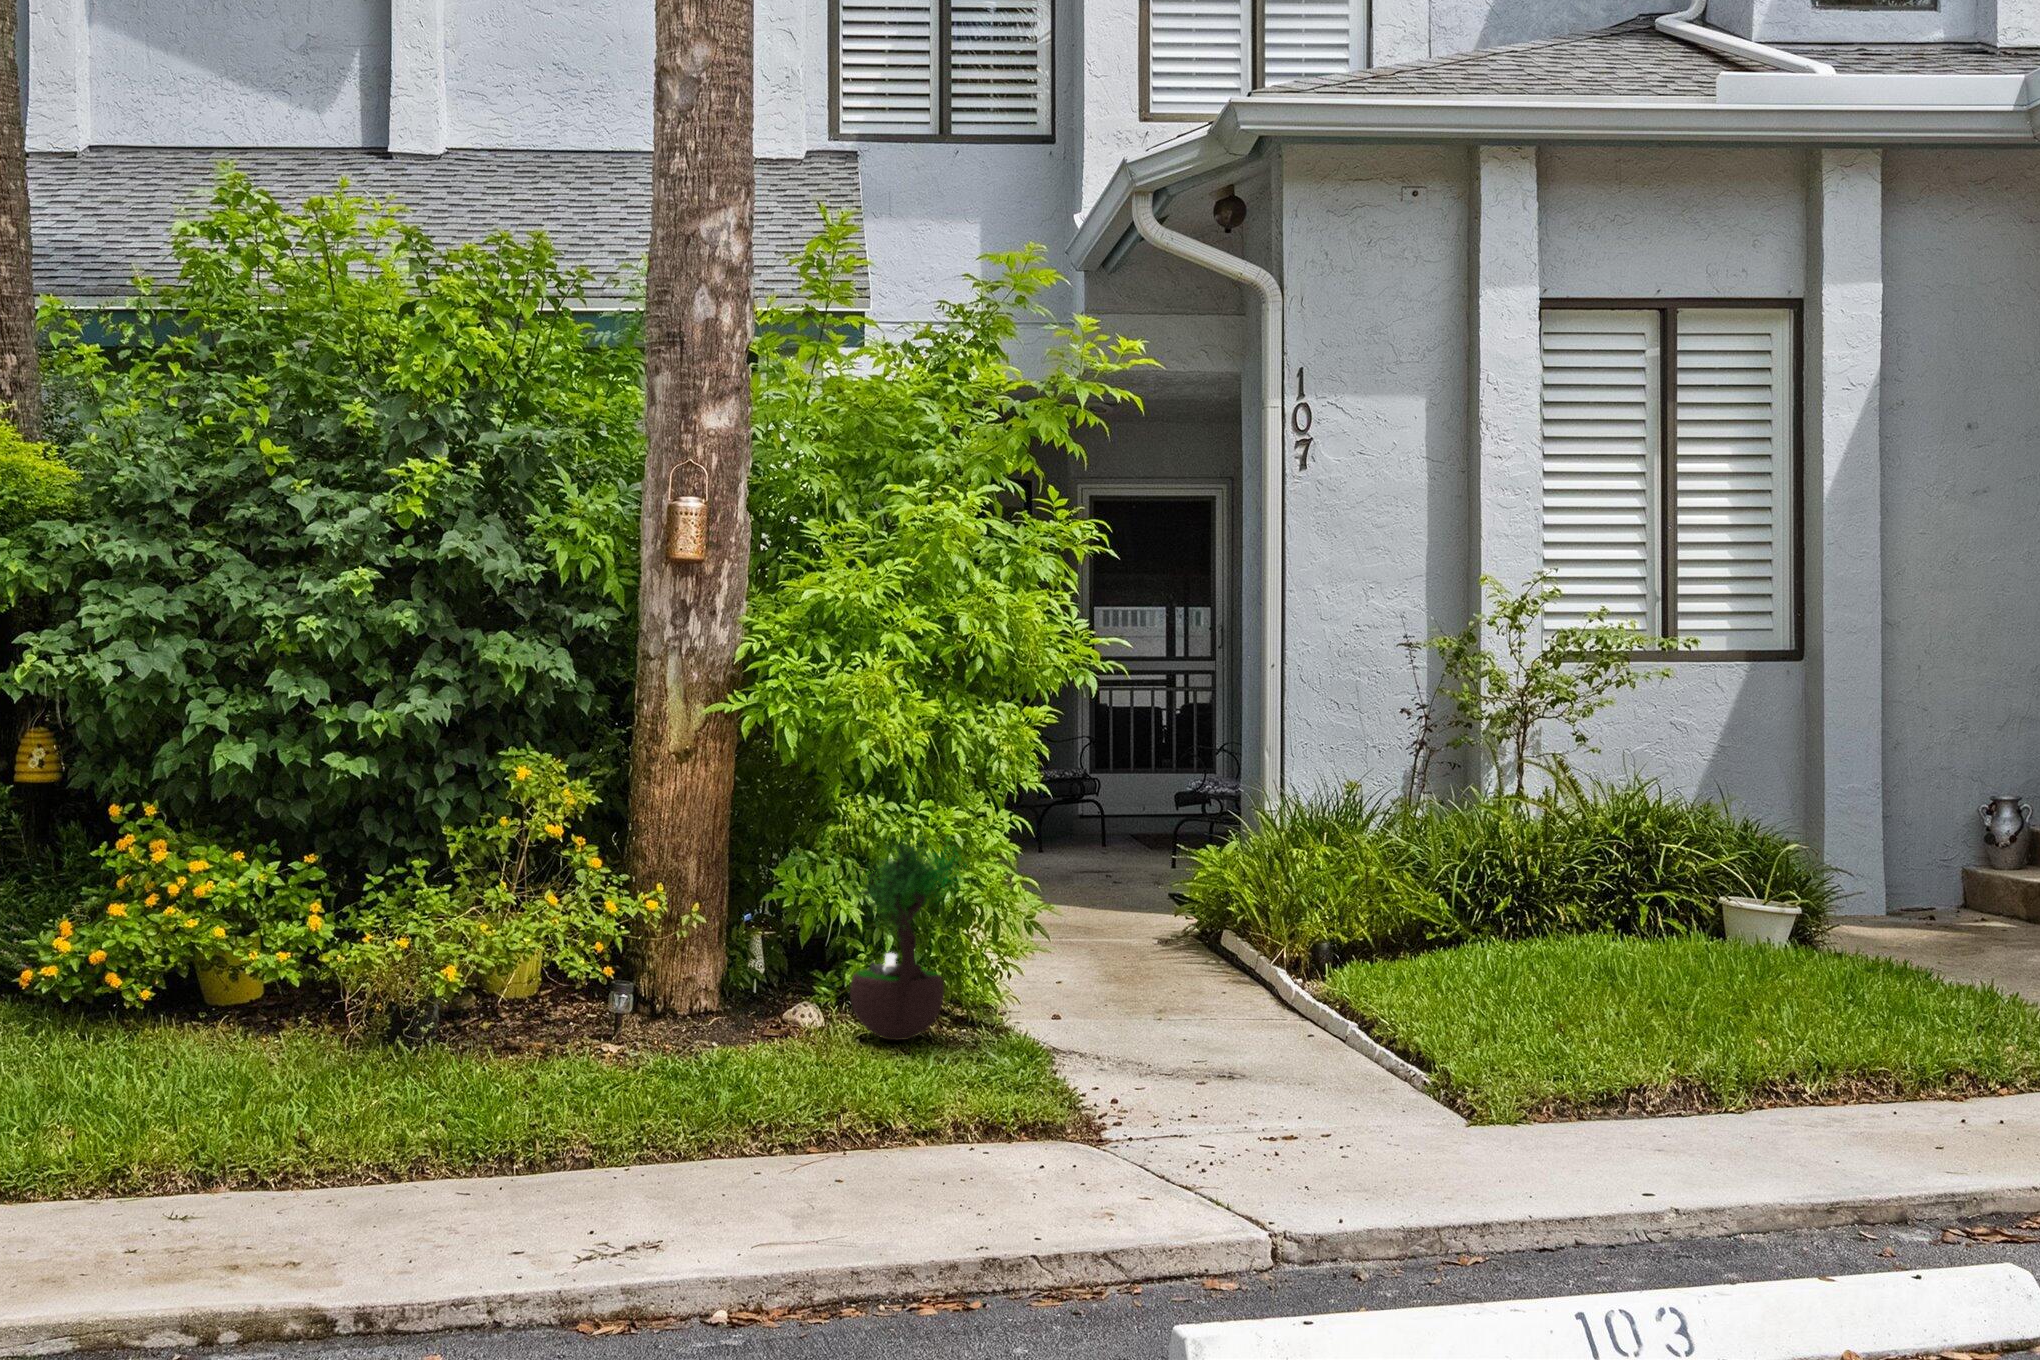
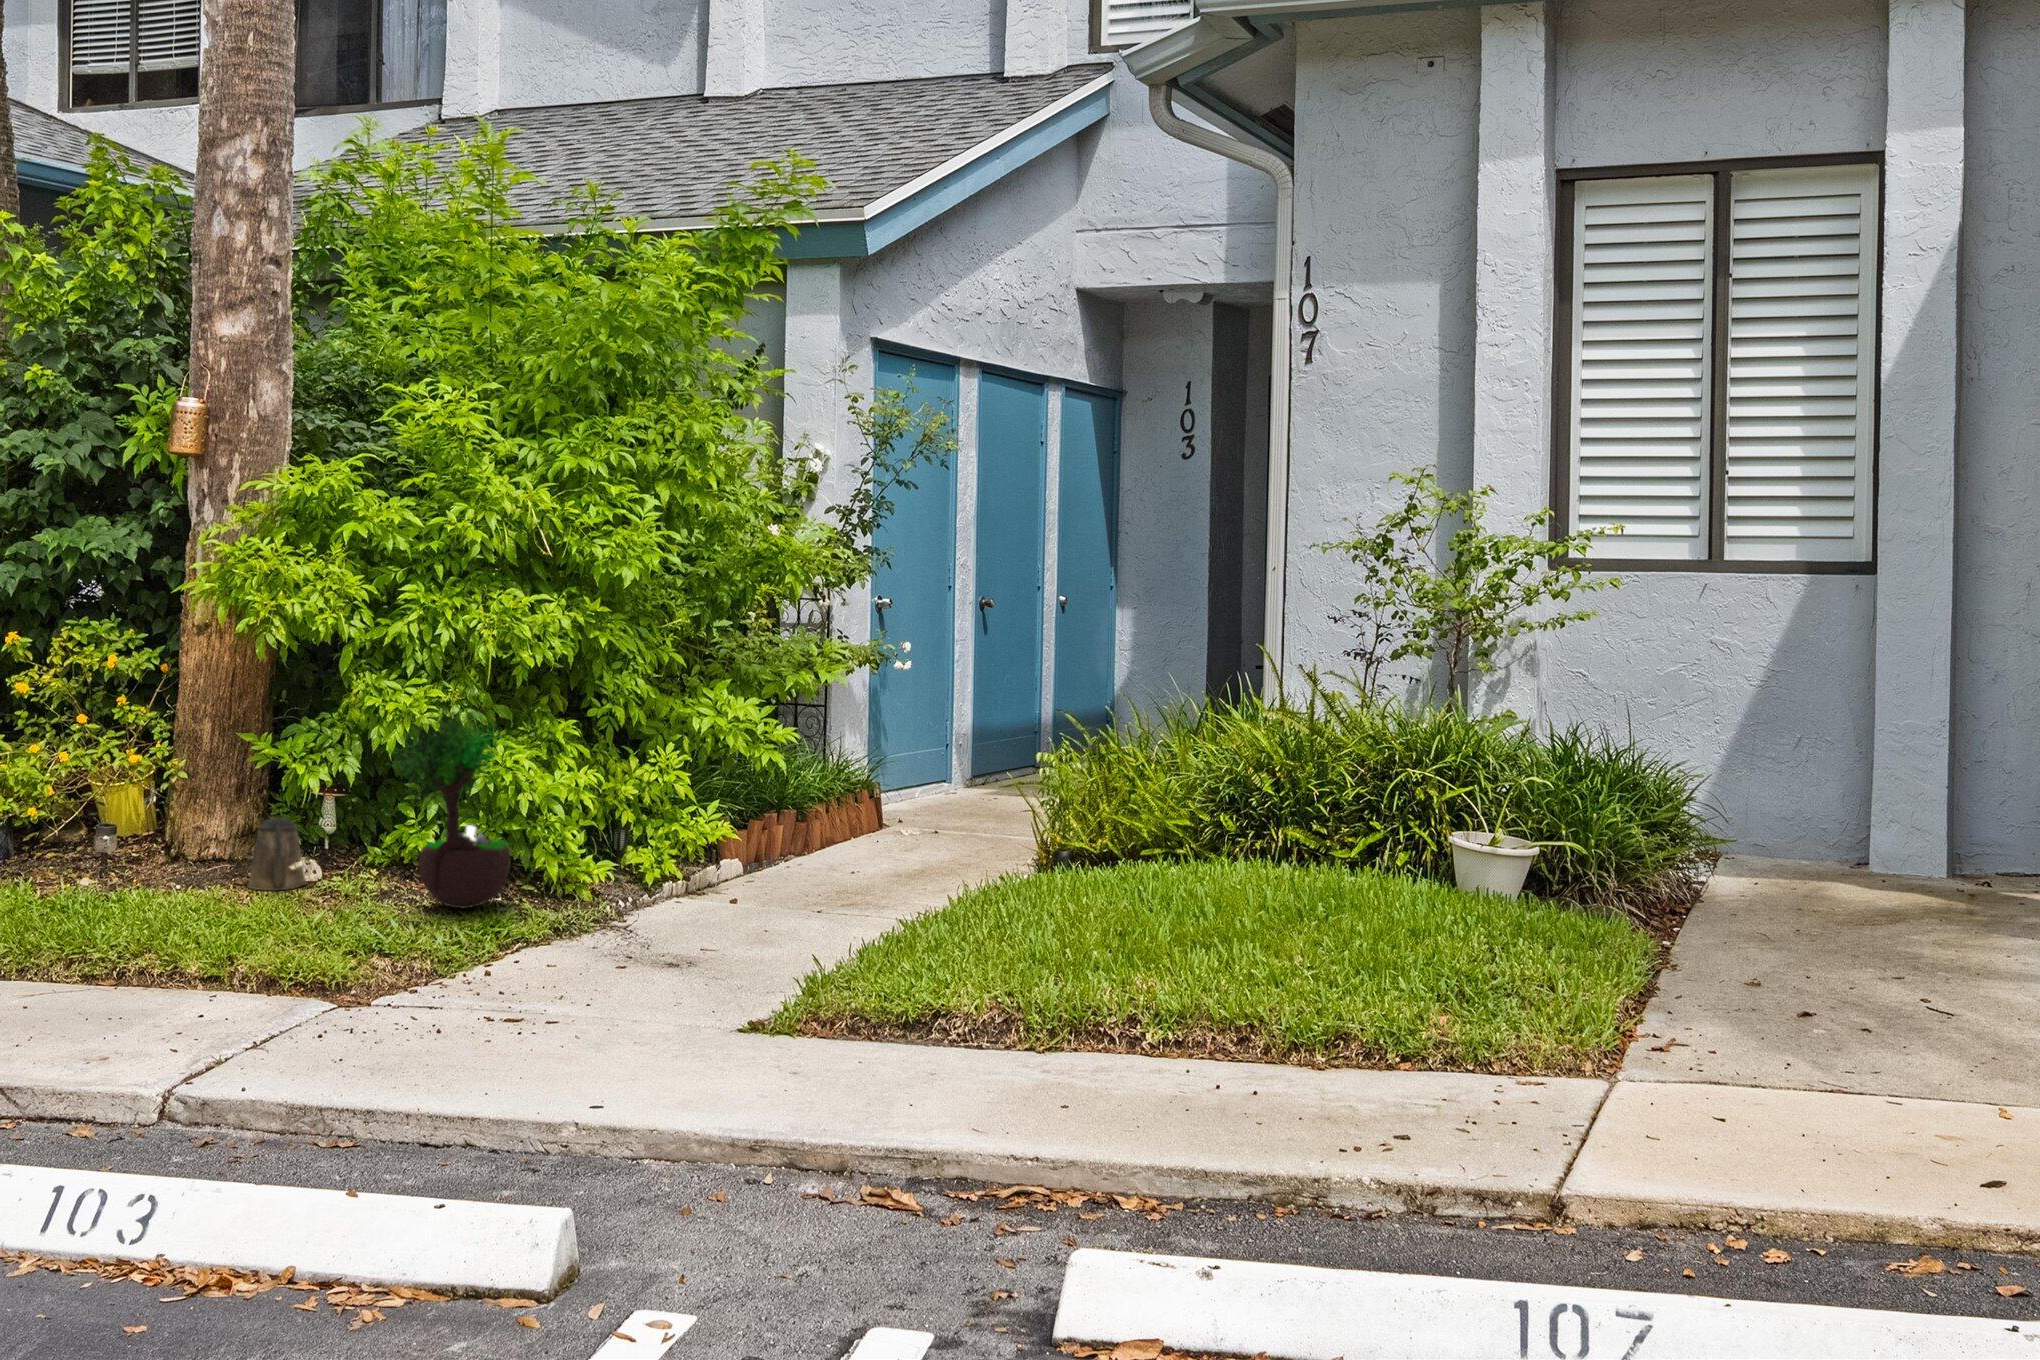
watering can: none [597,961,694,1042] -> present [248,818,307,891]

